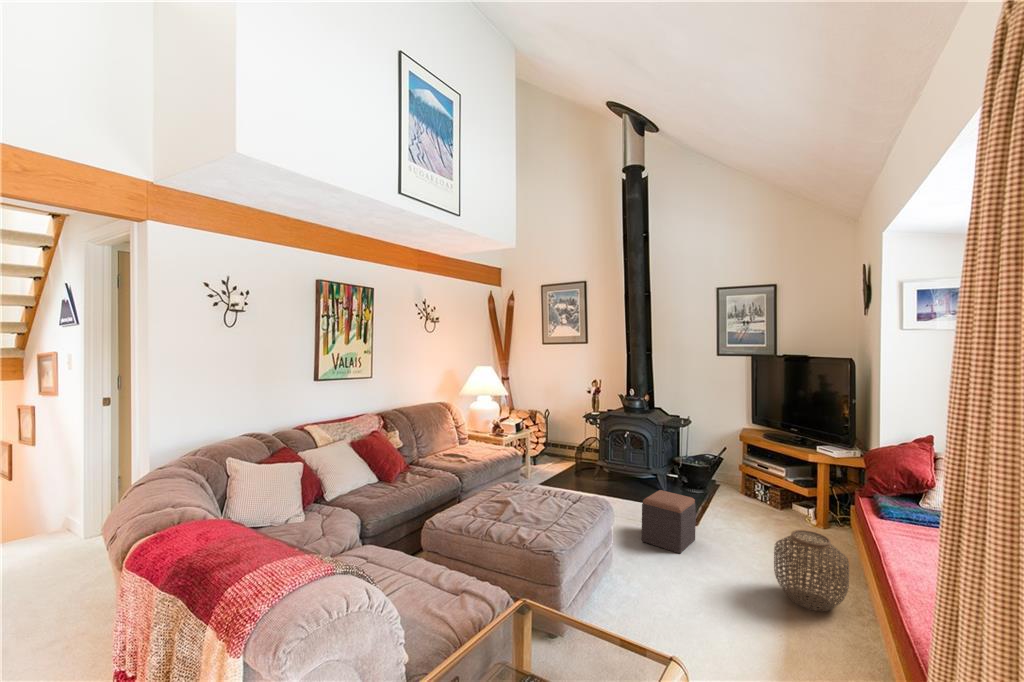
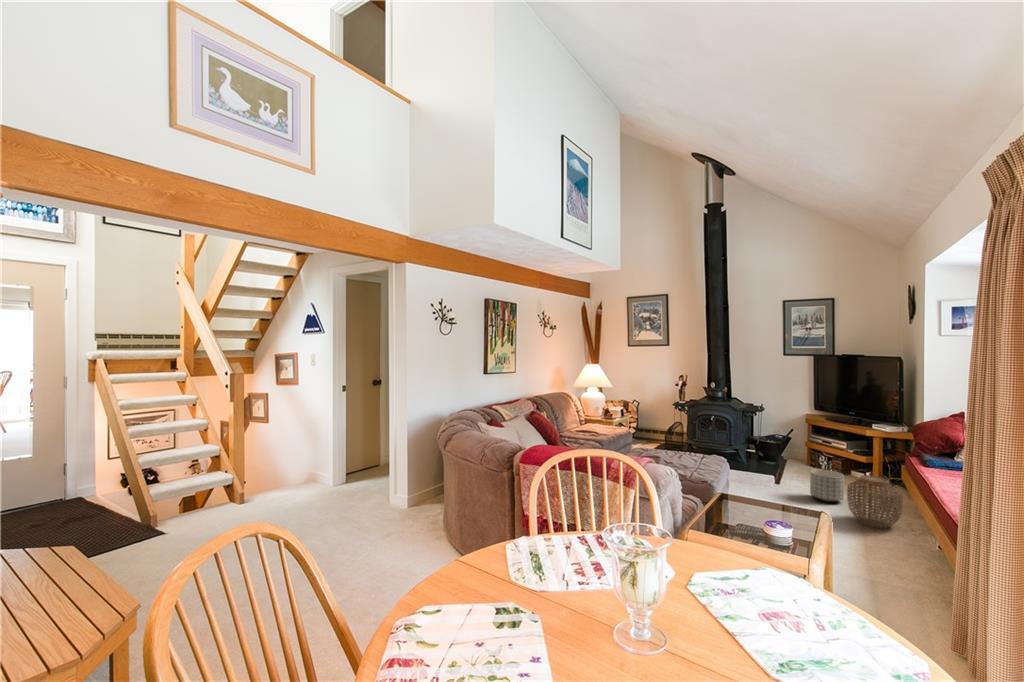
footstool: present [642,490,696,554] -> none [740,456,781,500]
planter: none [732,511,775,558] -> present [810,469,844,502]

